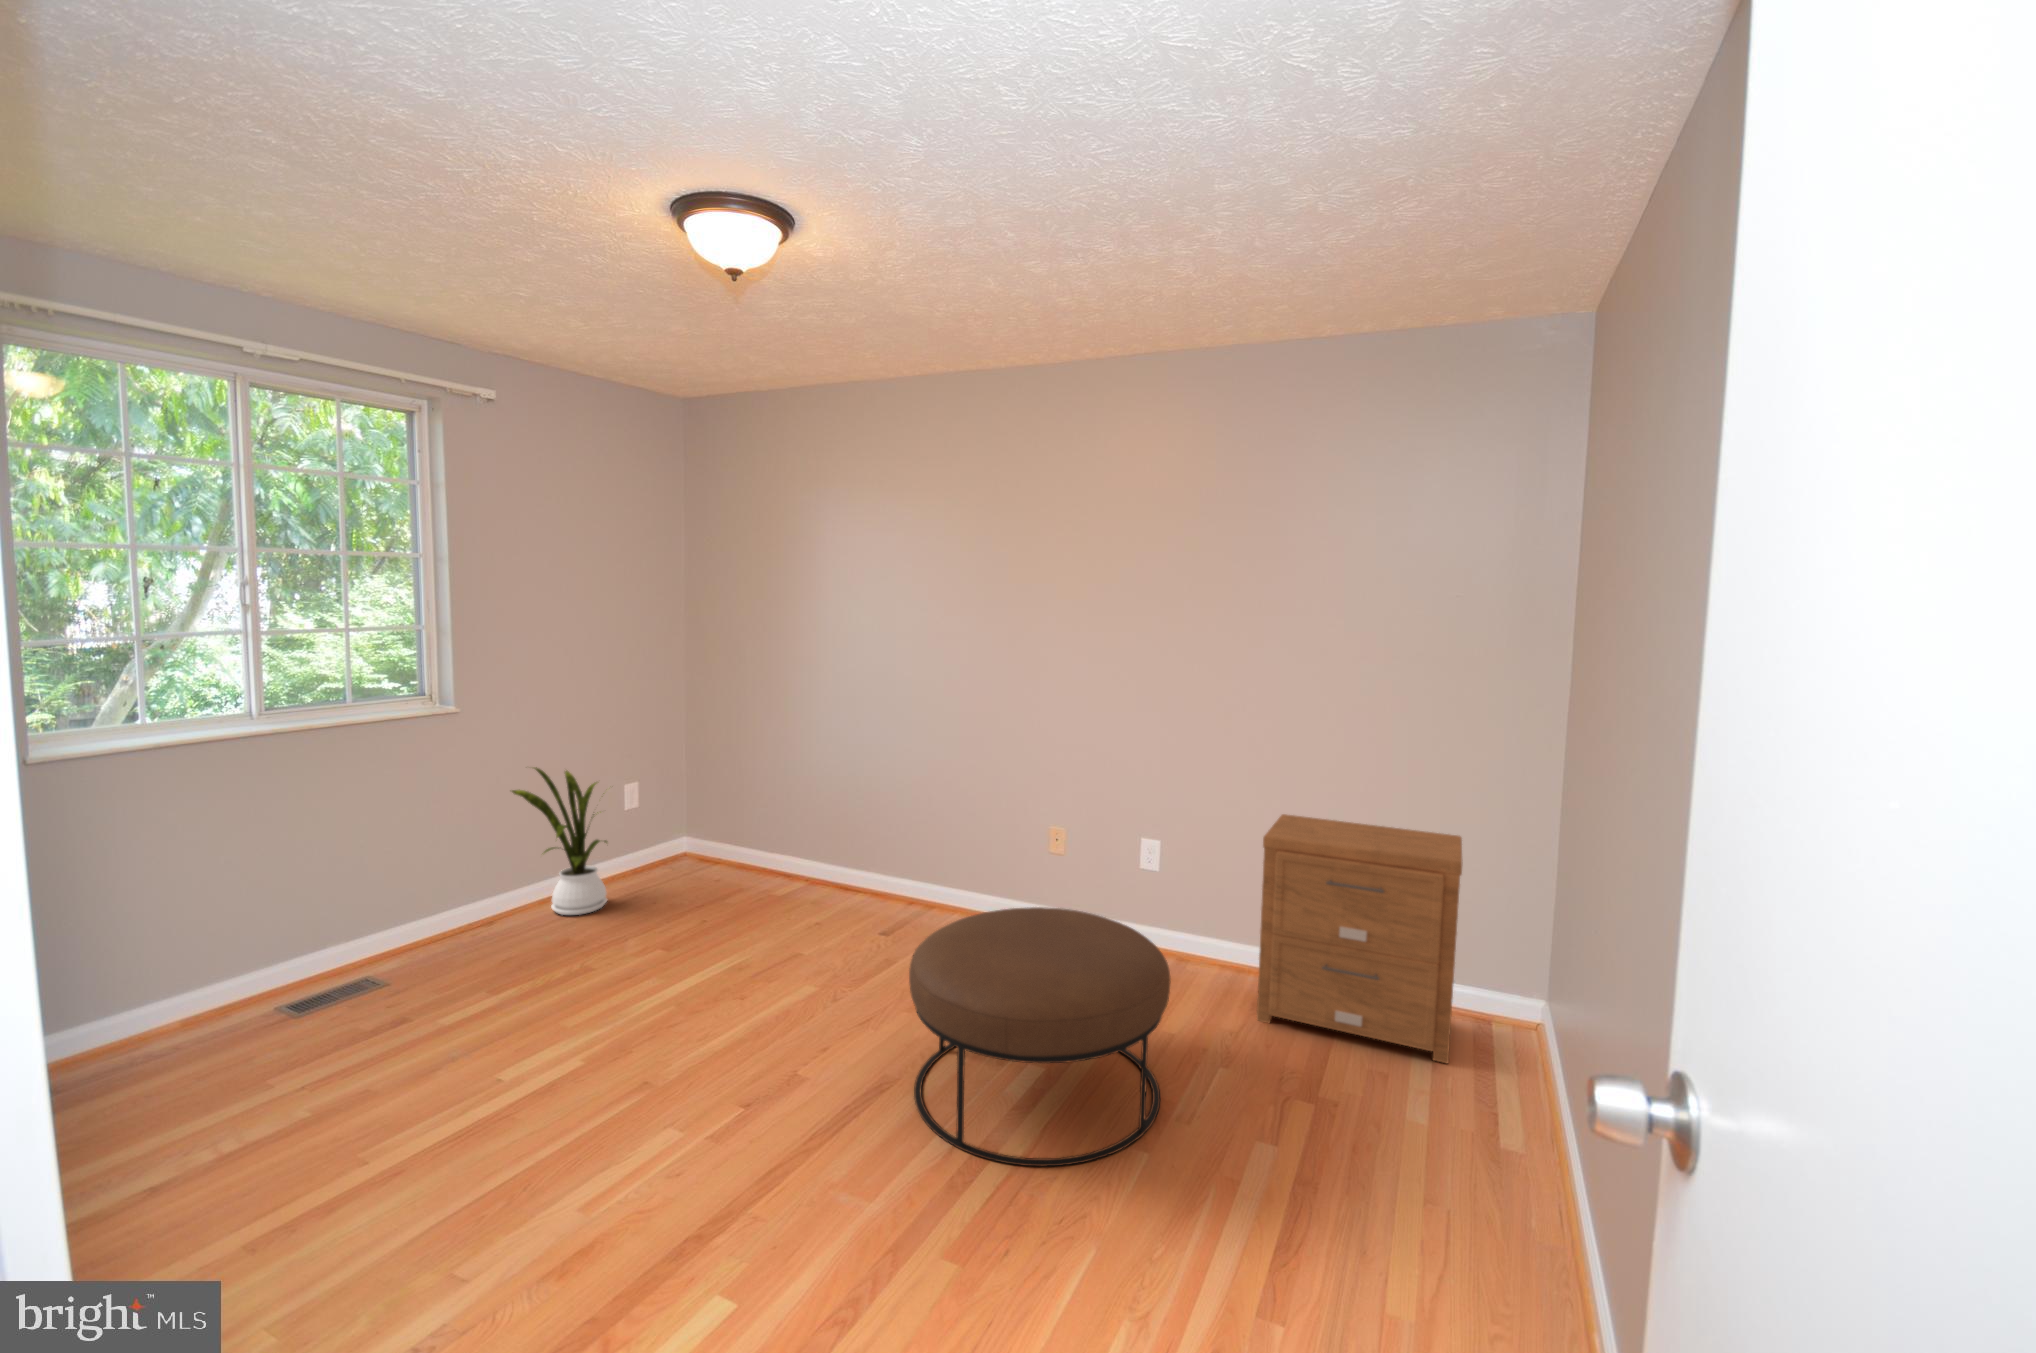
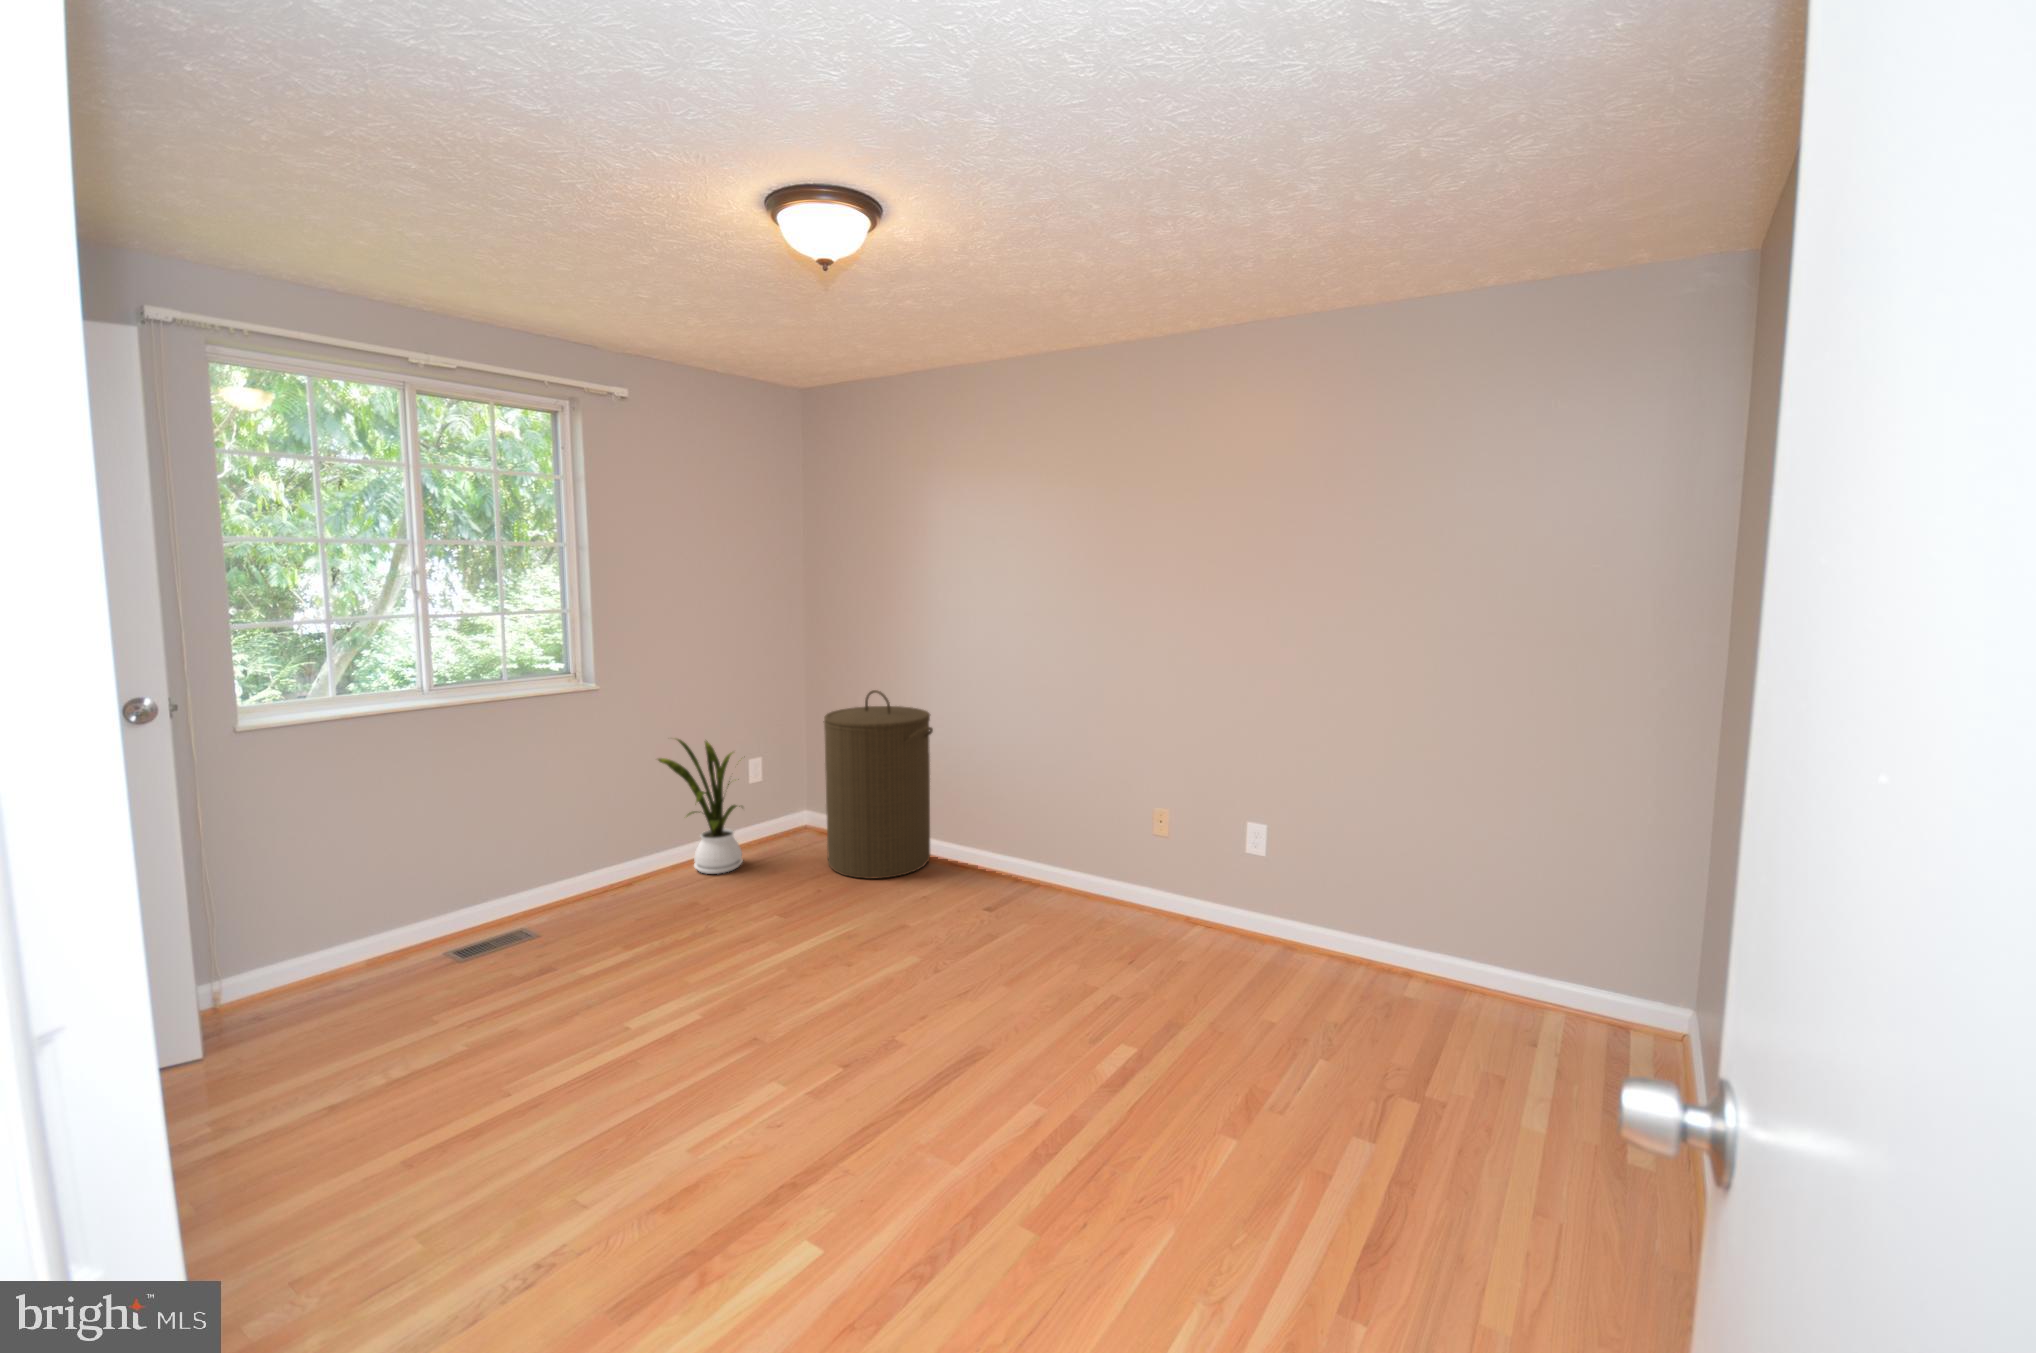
laundry hamper: none [700,714,819,912] -> present [824,690,933,879]
nightstand: present [1257,814,1462,1064] -> none [1367,805,1608,1086]
ottoman: present [909,907,1171,1166] -> none [1000,894,1266,1163]

